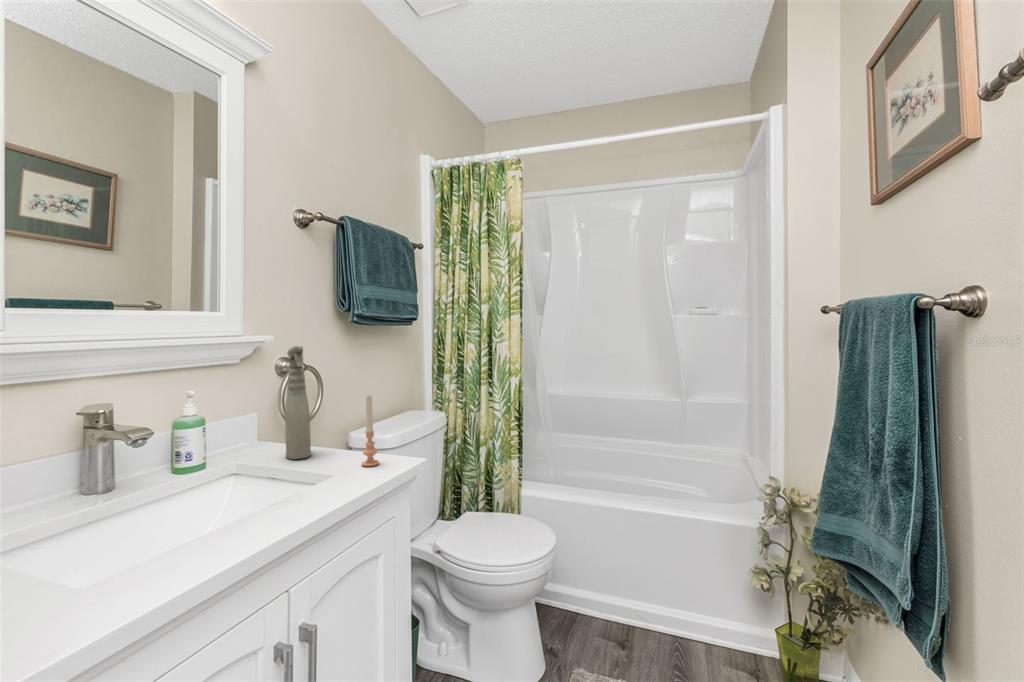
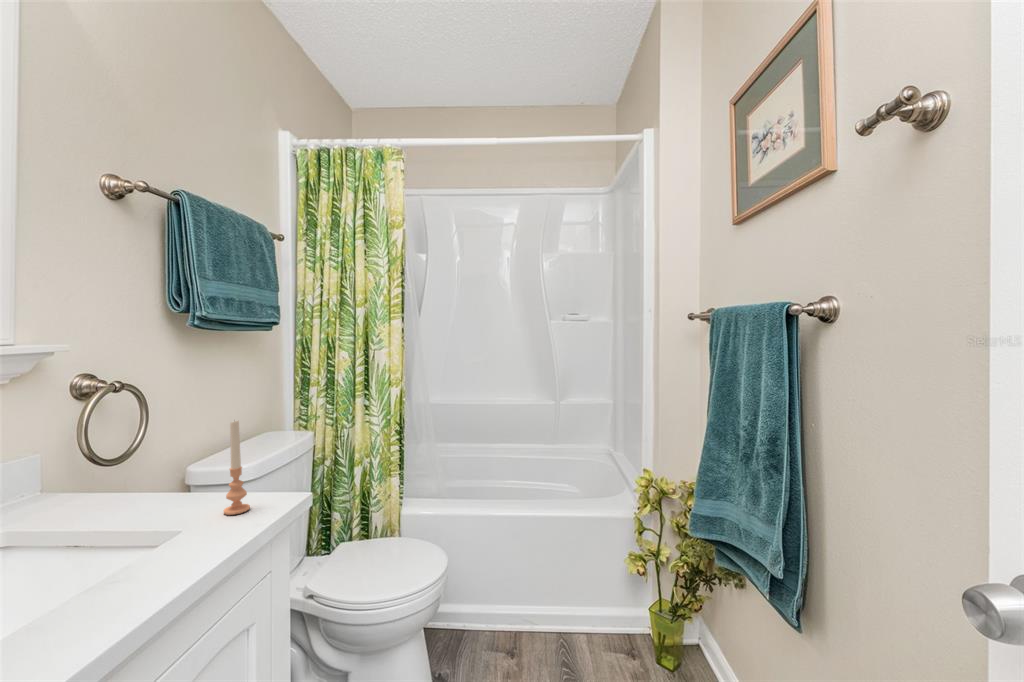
spray bottle: present [285,346,311,459] -> none [96,357,139,517]

